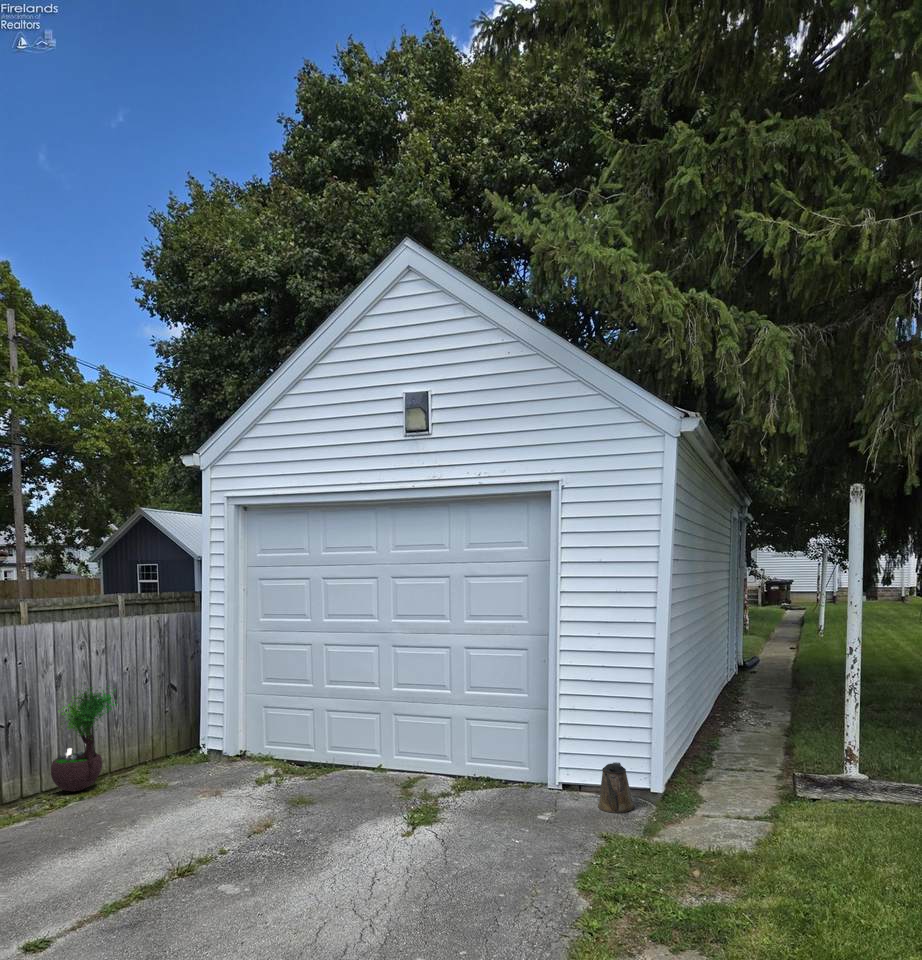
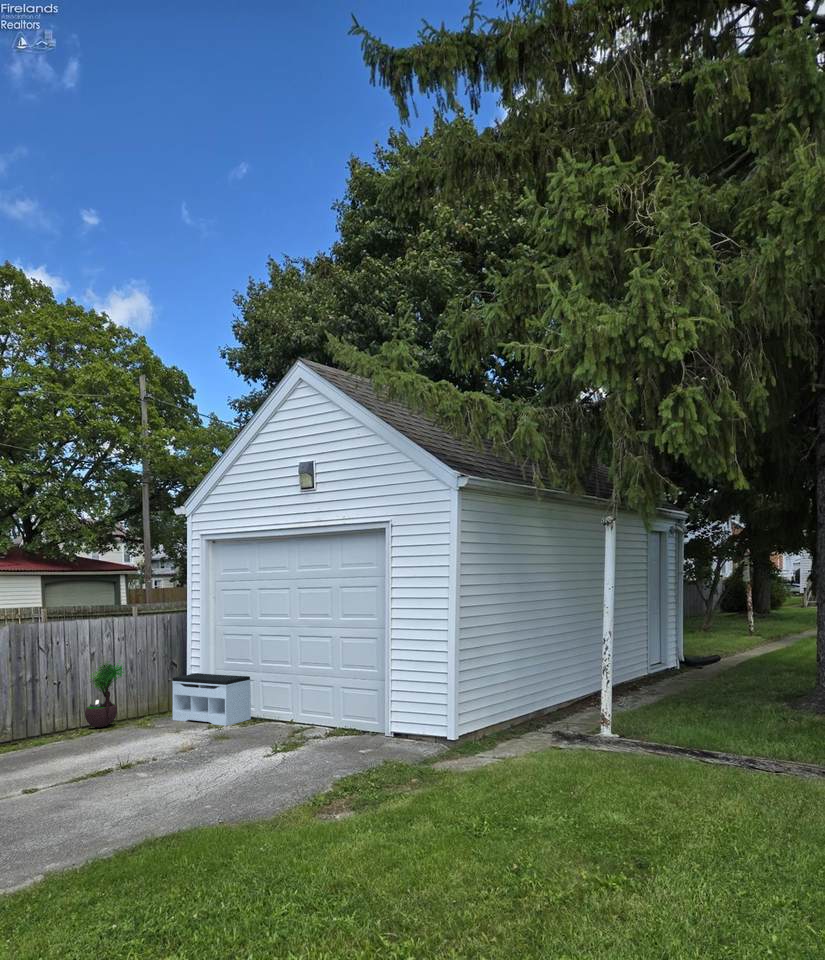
bench: none [184,700,307,779] -> present [172,673,251,726]
watering can: present [598,762,635,813] -> none [389,719,424,752]

